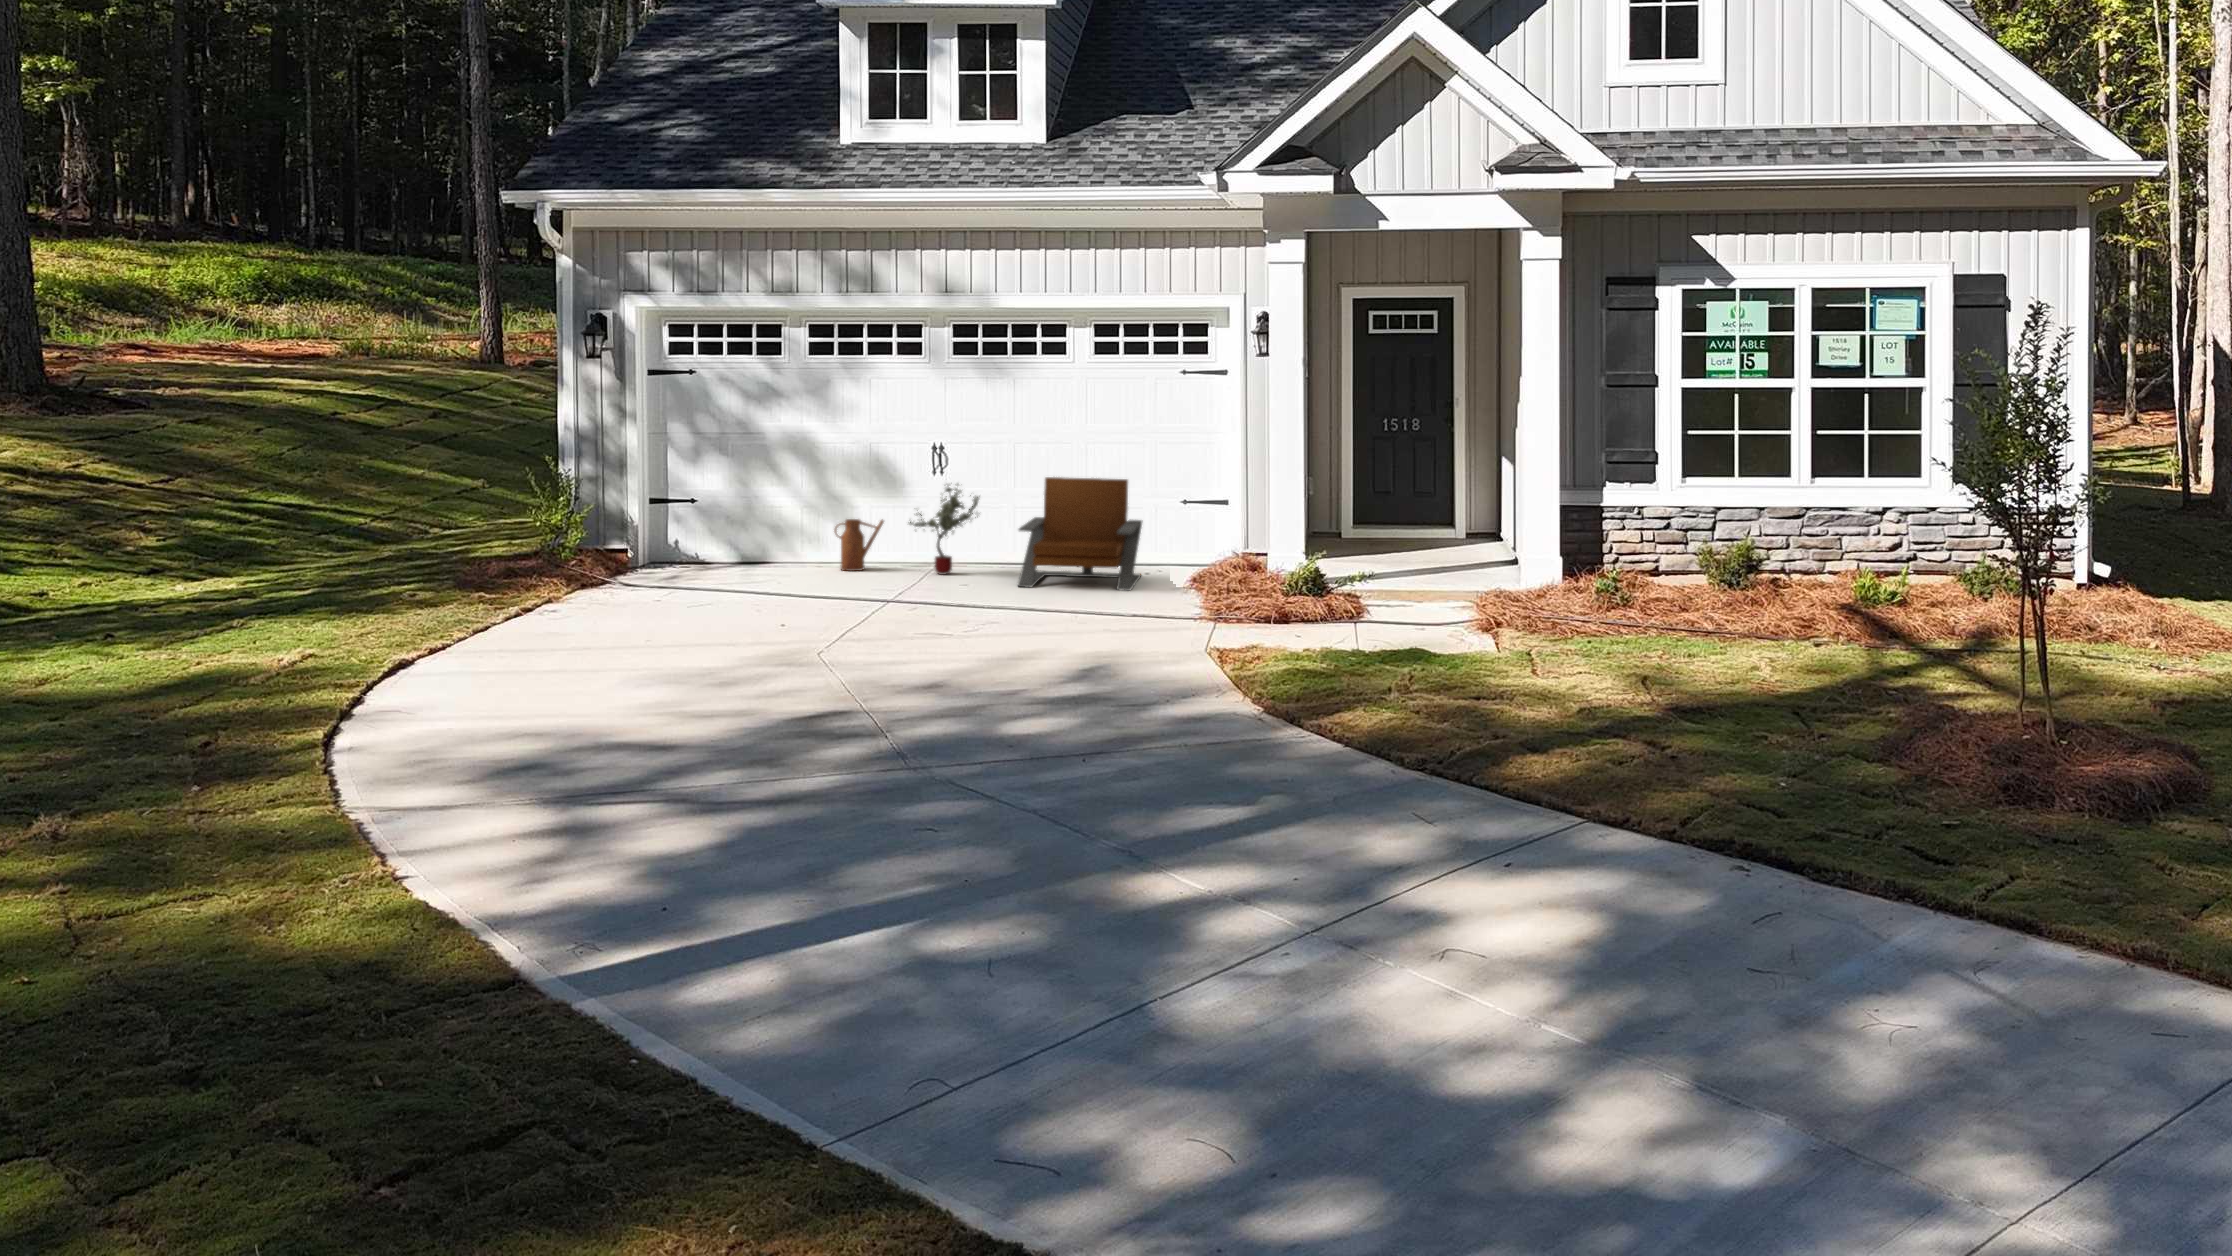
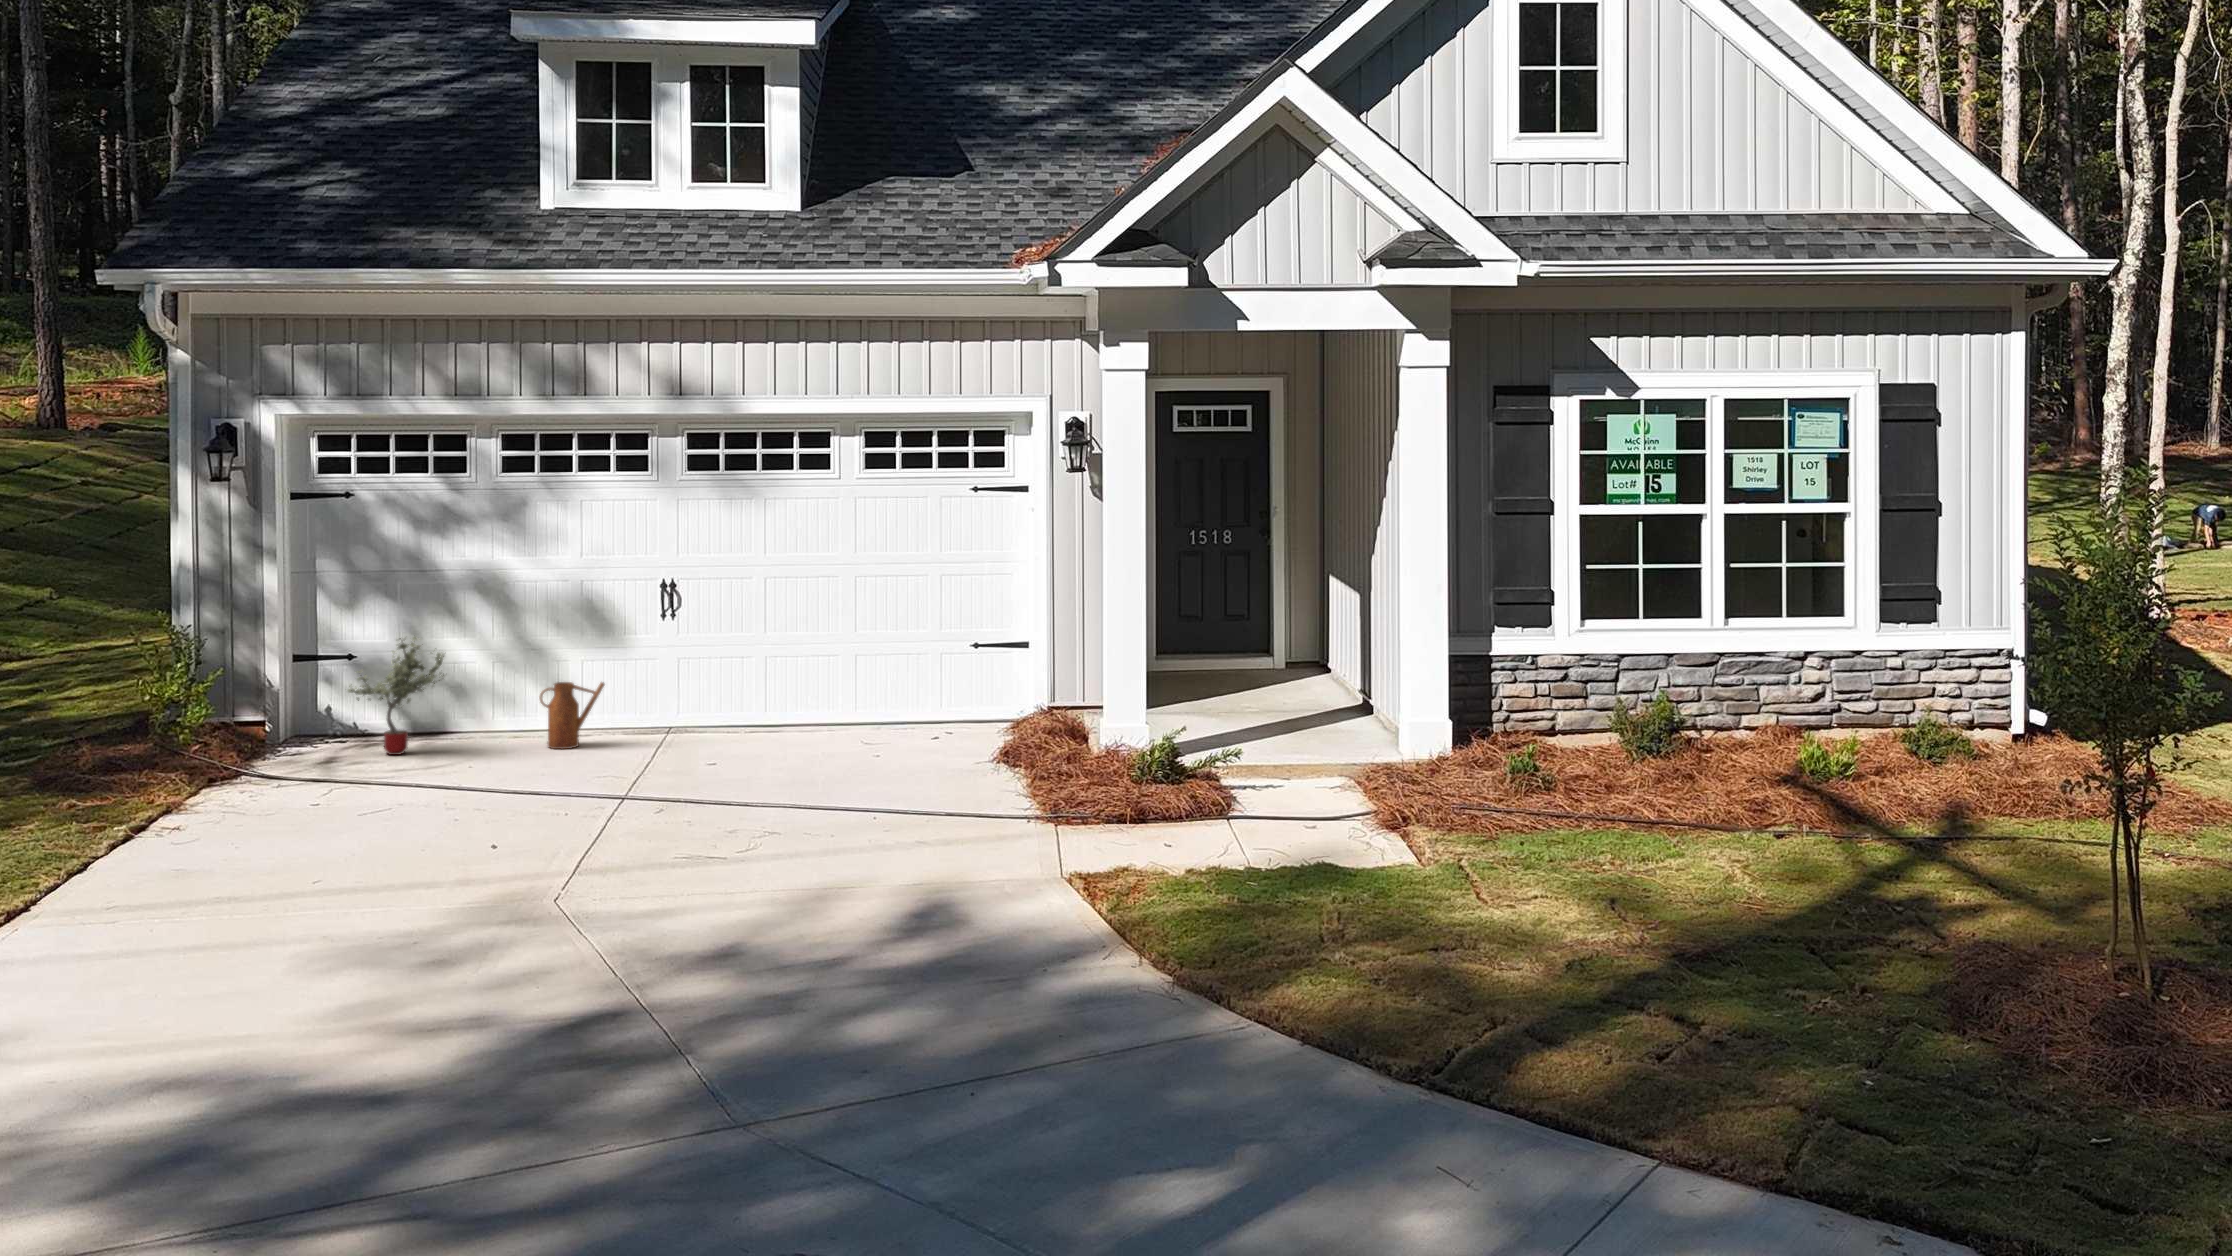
lounge chair: present [1018,477,1142,591] -> none [785,625,934,769]
potted tree: present [909,484,980,575] -> present [348,637,444,755]

